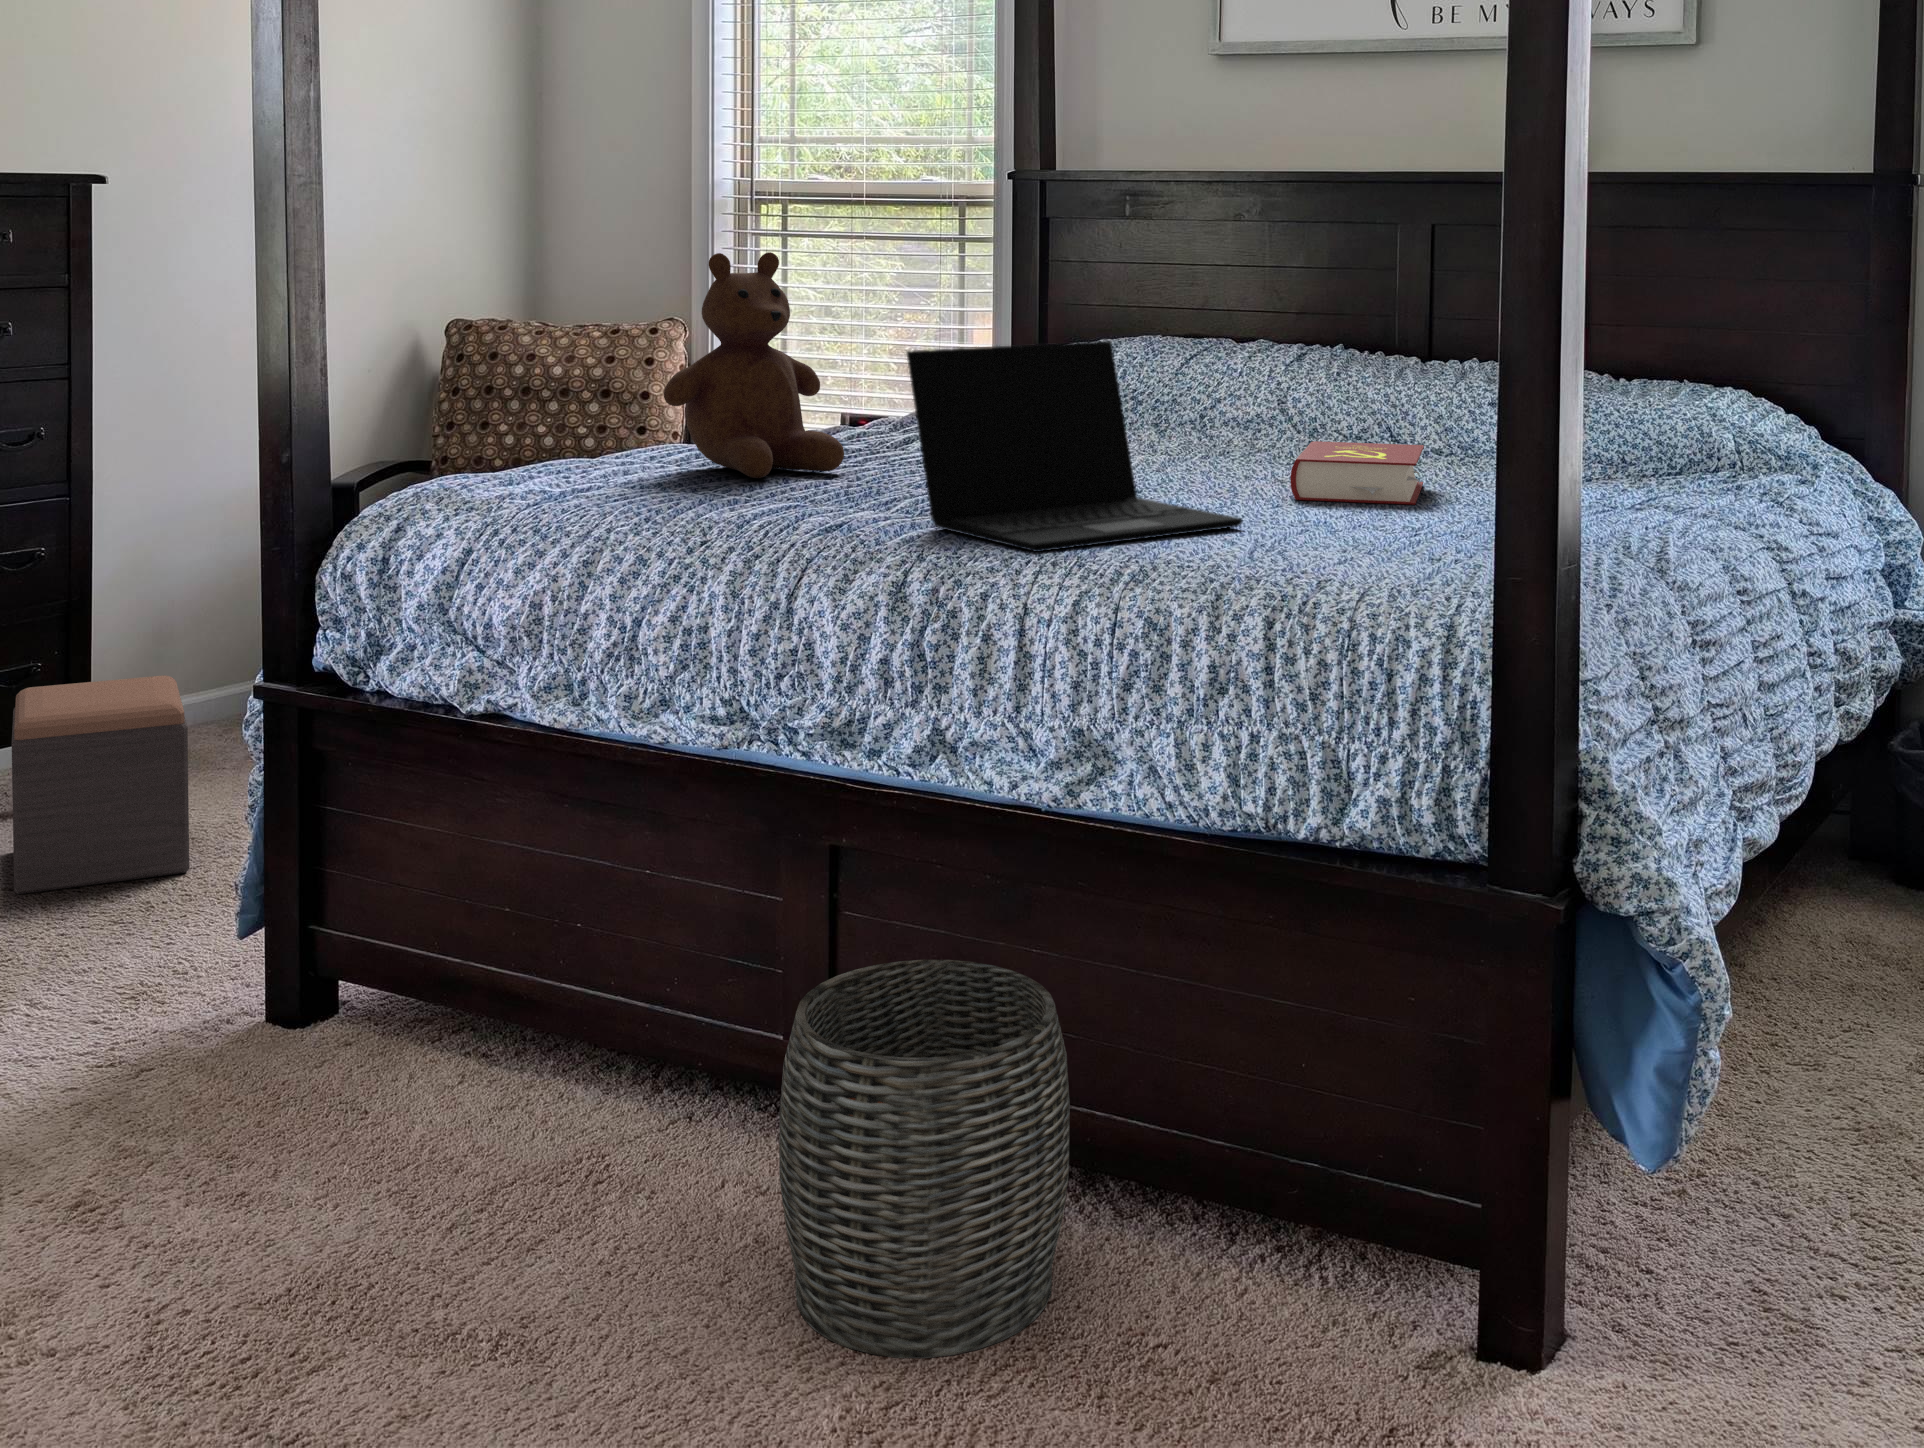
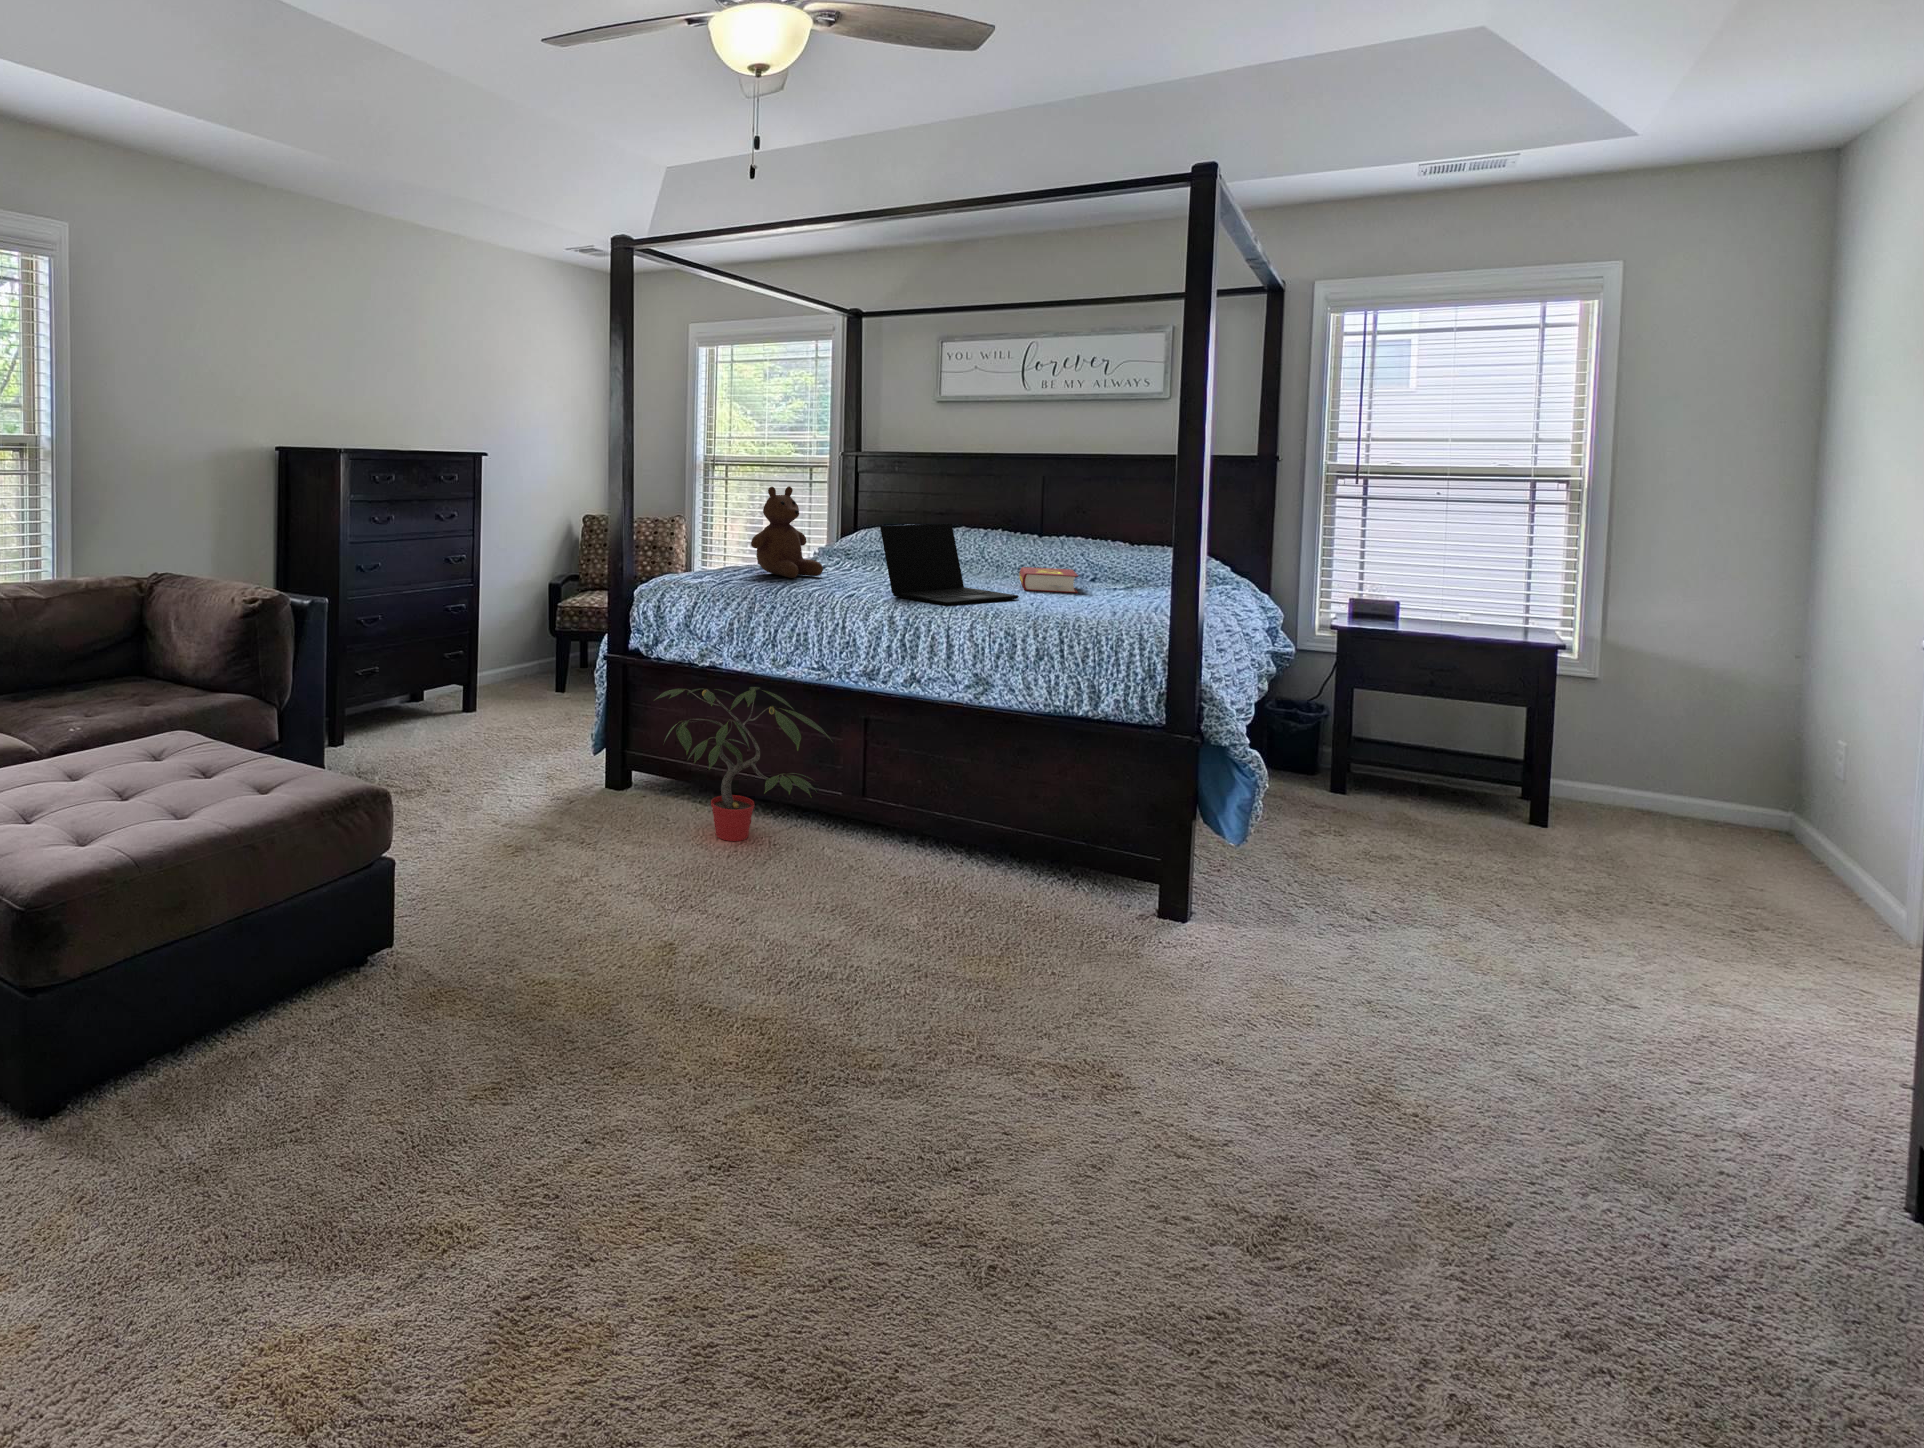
footstool: present [12,675,189,894] -> none [463,656,537,740]
potted plant: none [271,772,742,1175] -> present [656,687,831,841]
woven basket: present [779,960,1070,1358] -> none [868,762,984,906]

